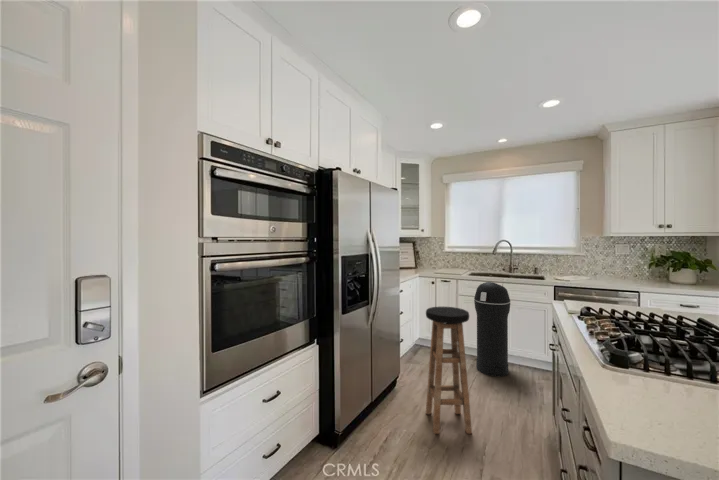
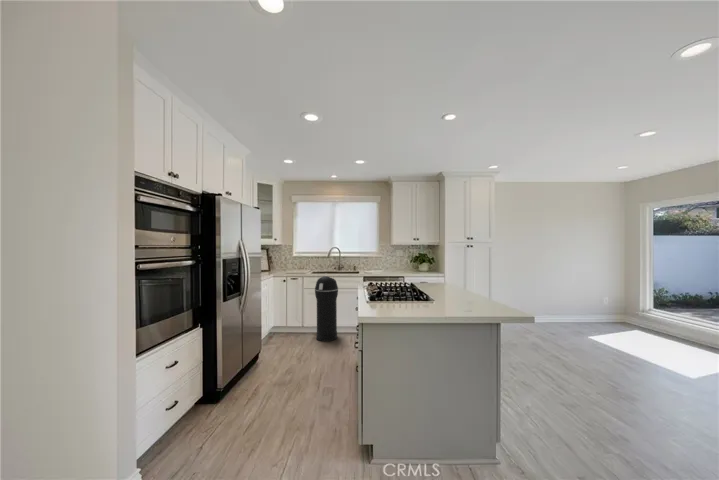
bar stool: present [426,307,472,434] -> none [282,293,314,379]

